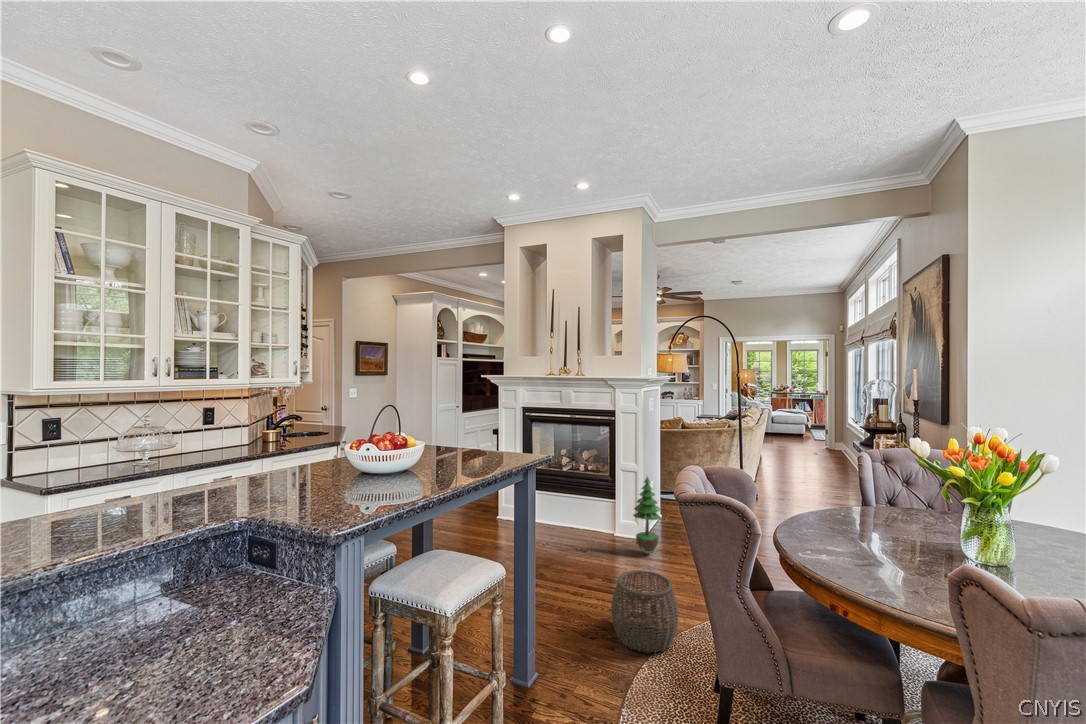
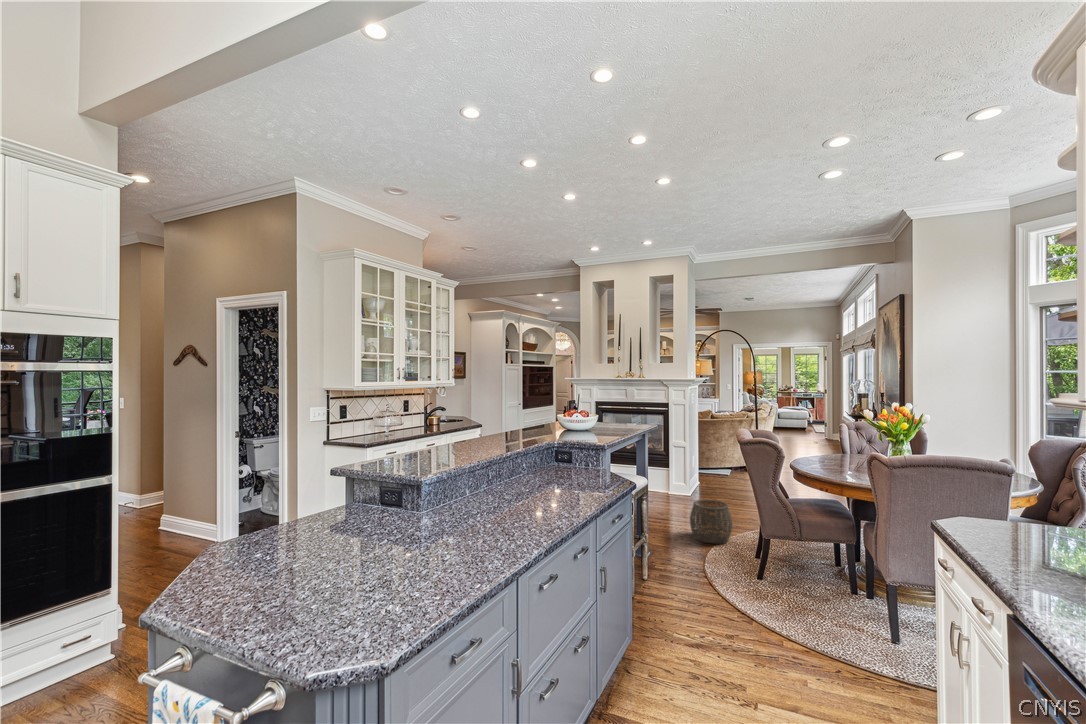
potted tree: present [633,477,661,554] -> none [687,448,708,503]

